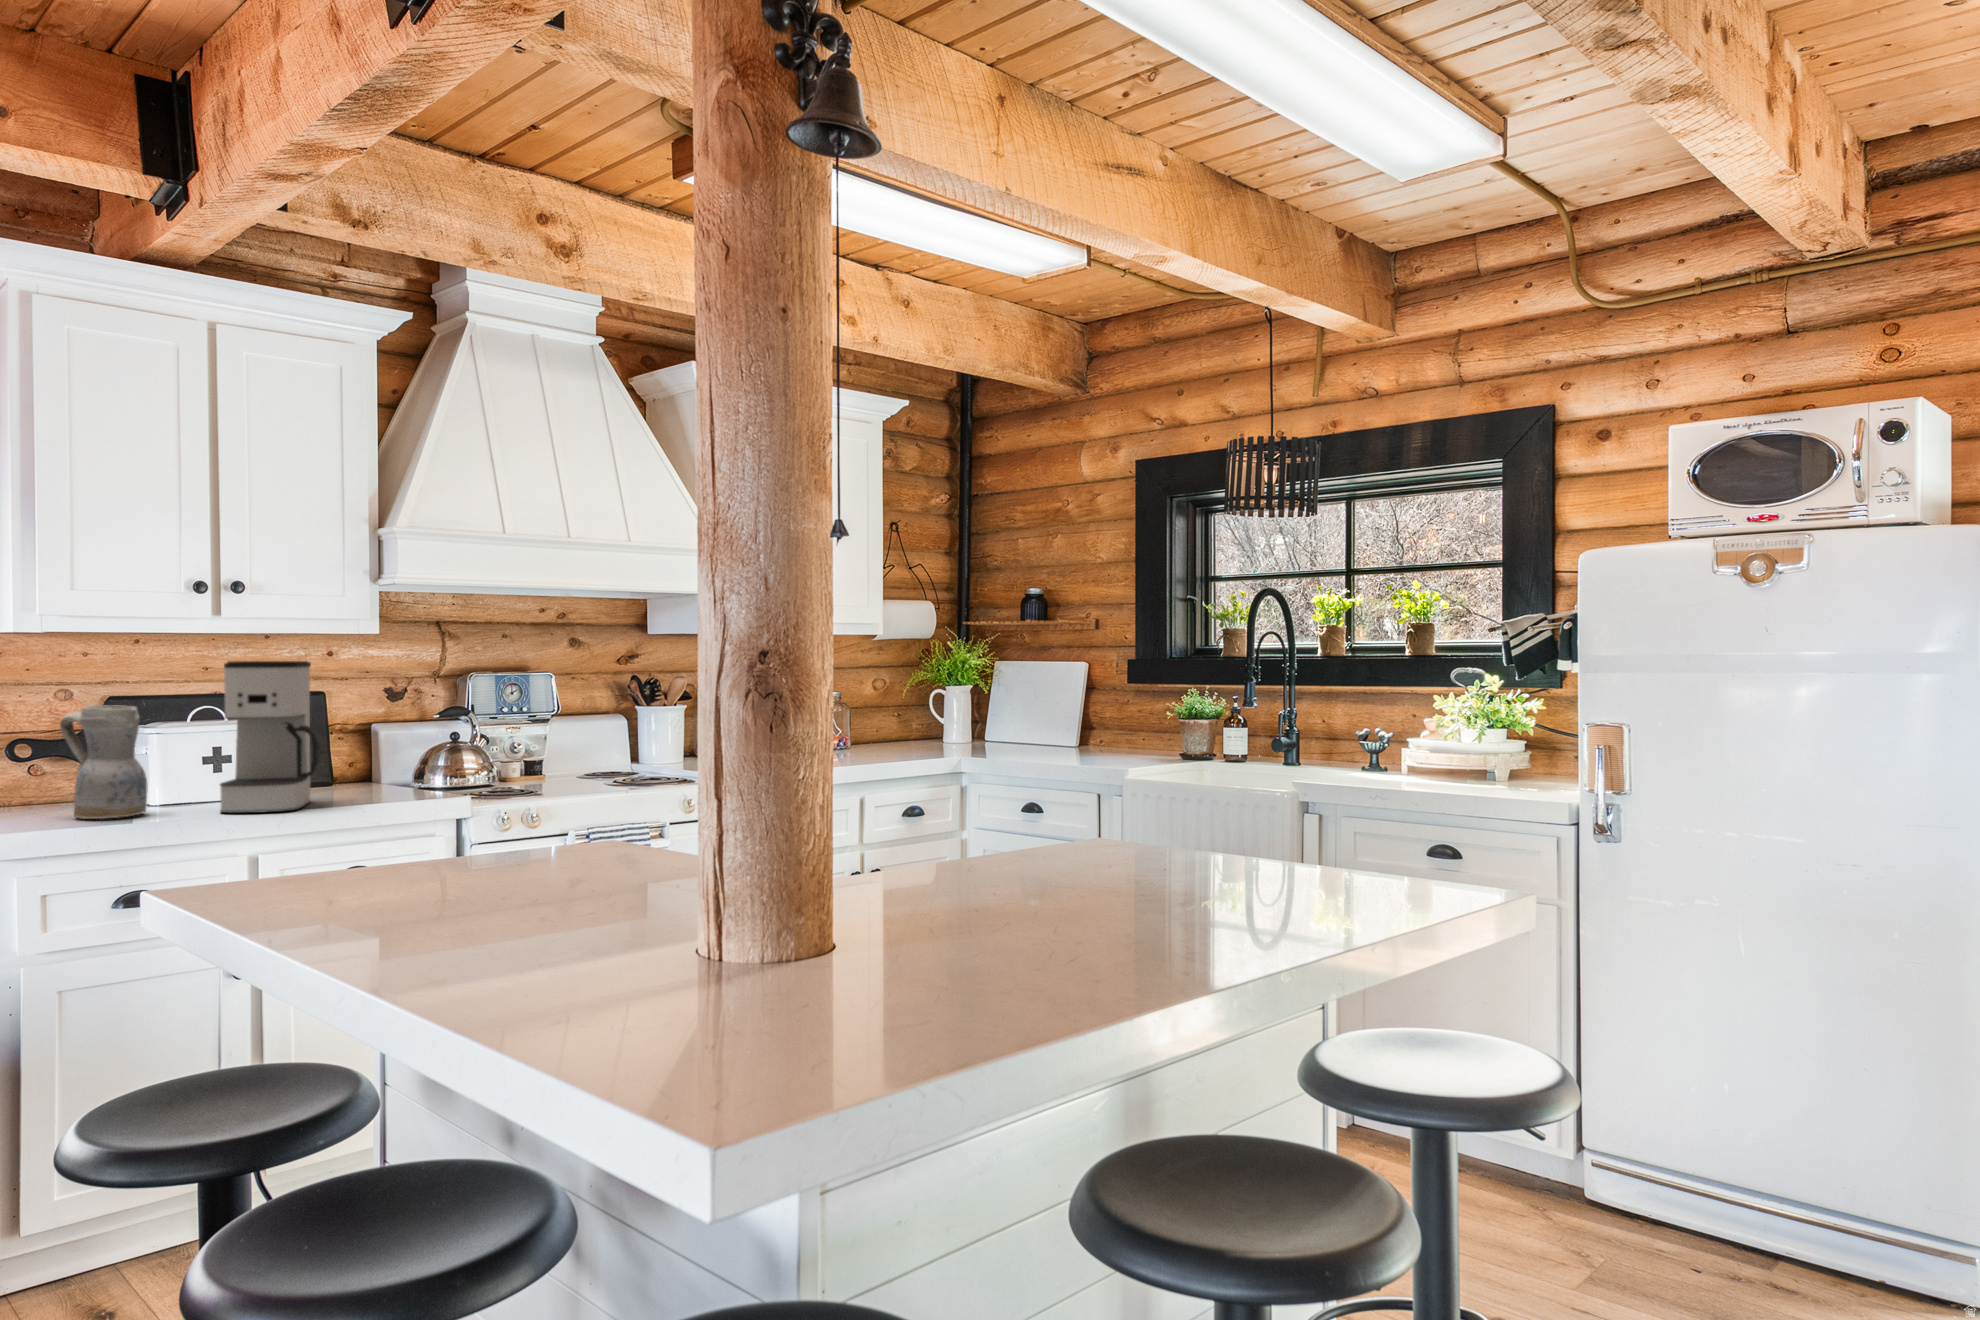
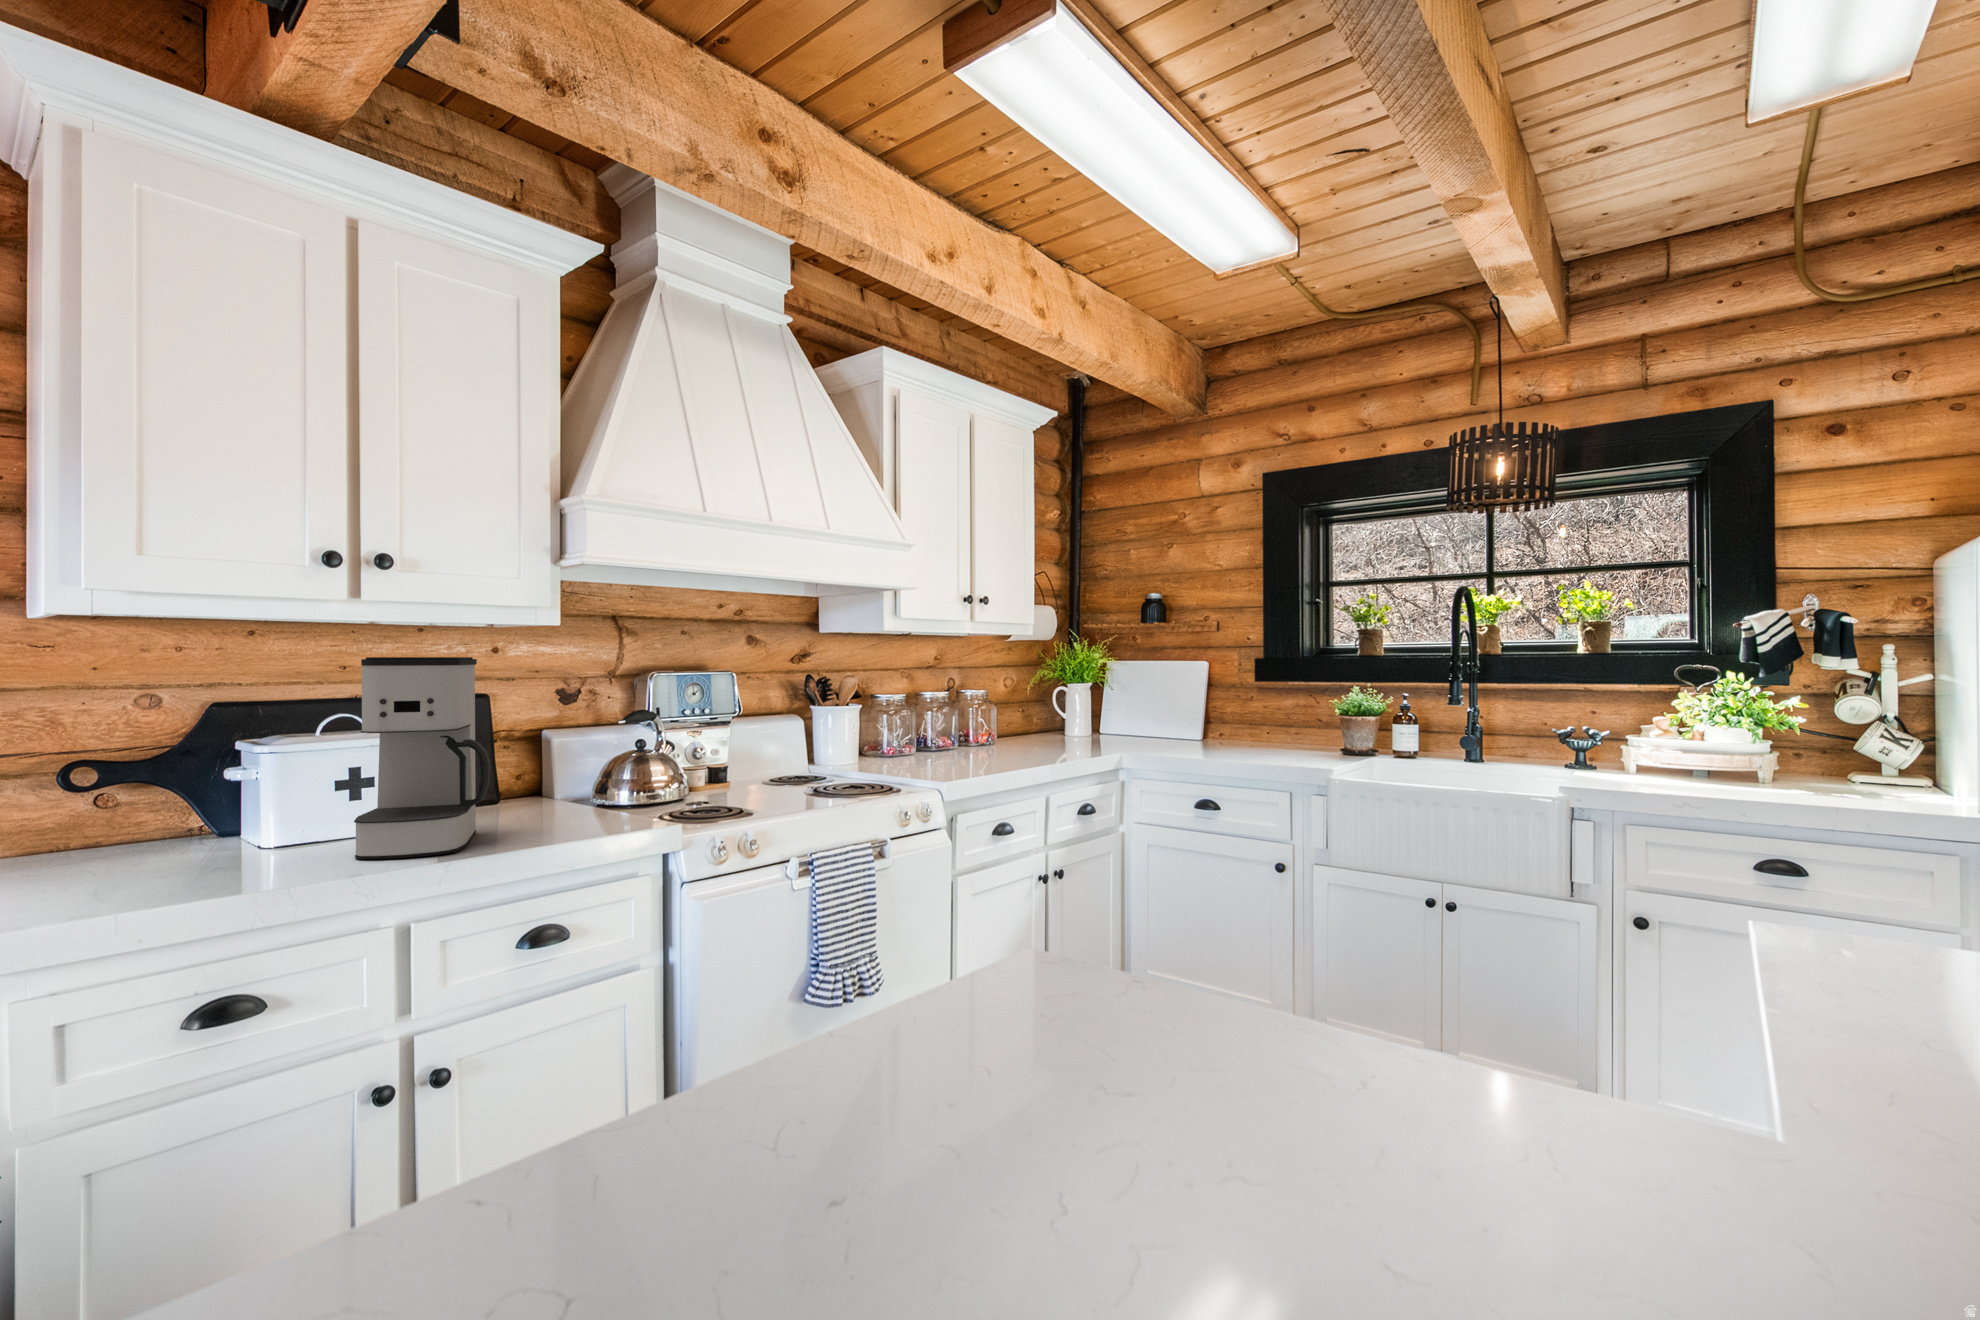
ceramic pitcher: present [60,705,147,819] -> none [120,717,252,877]

